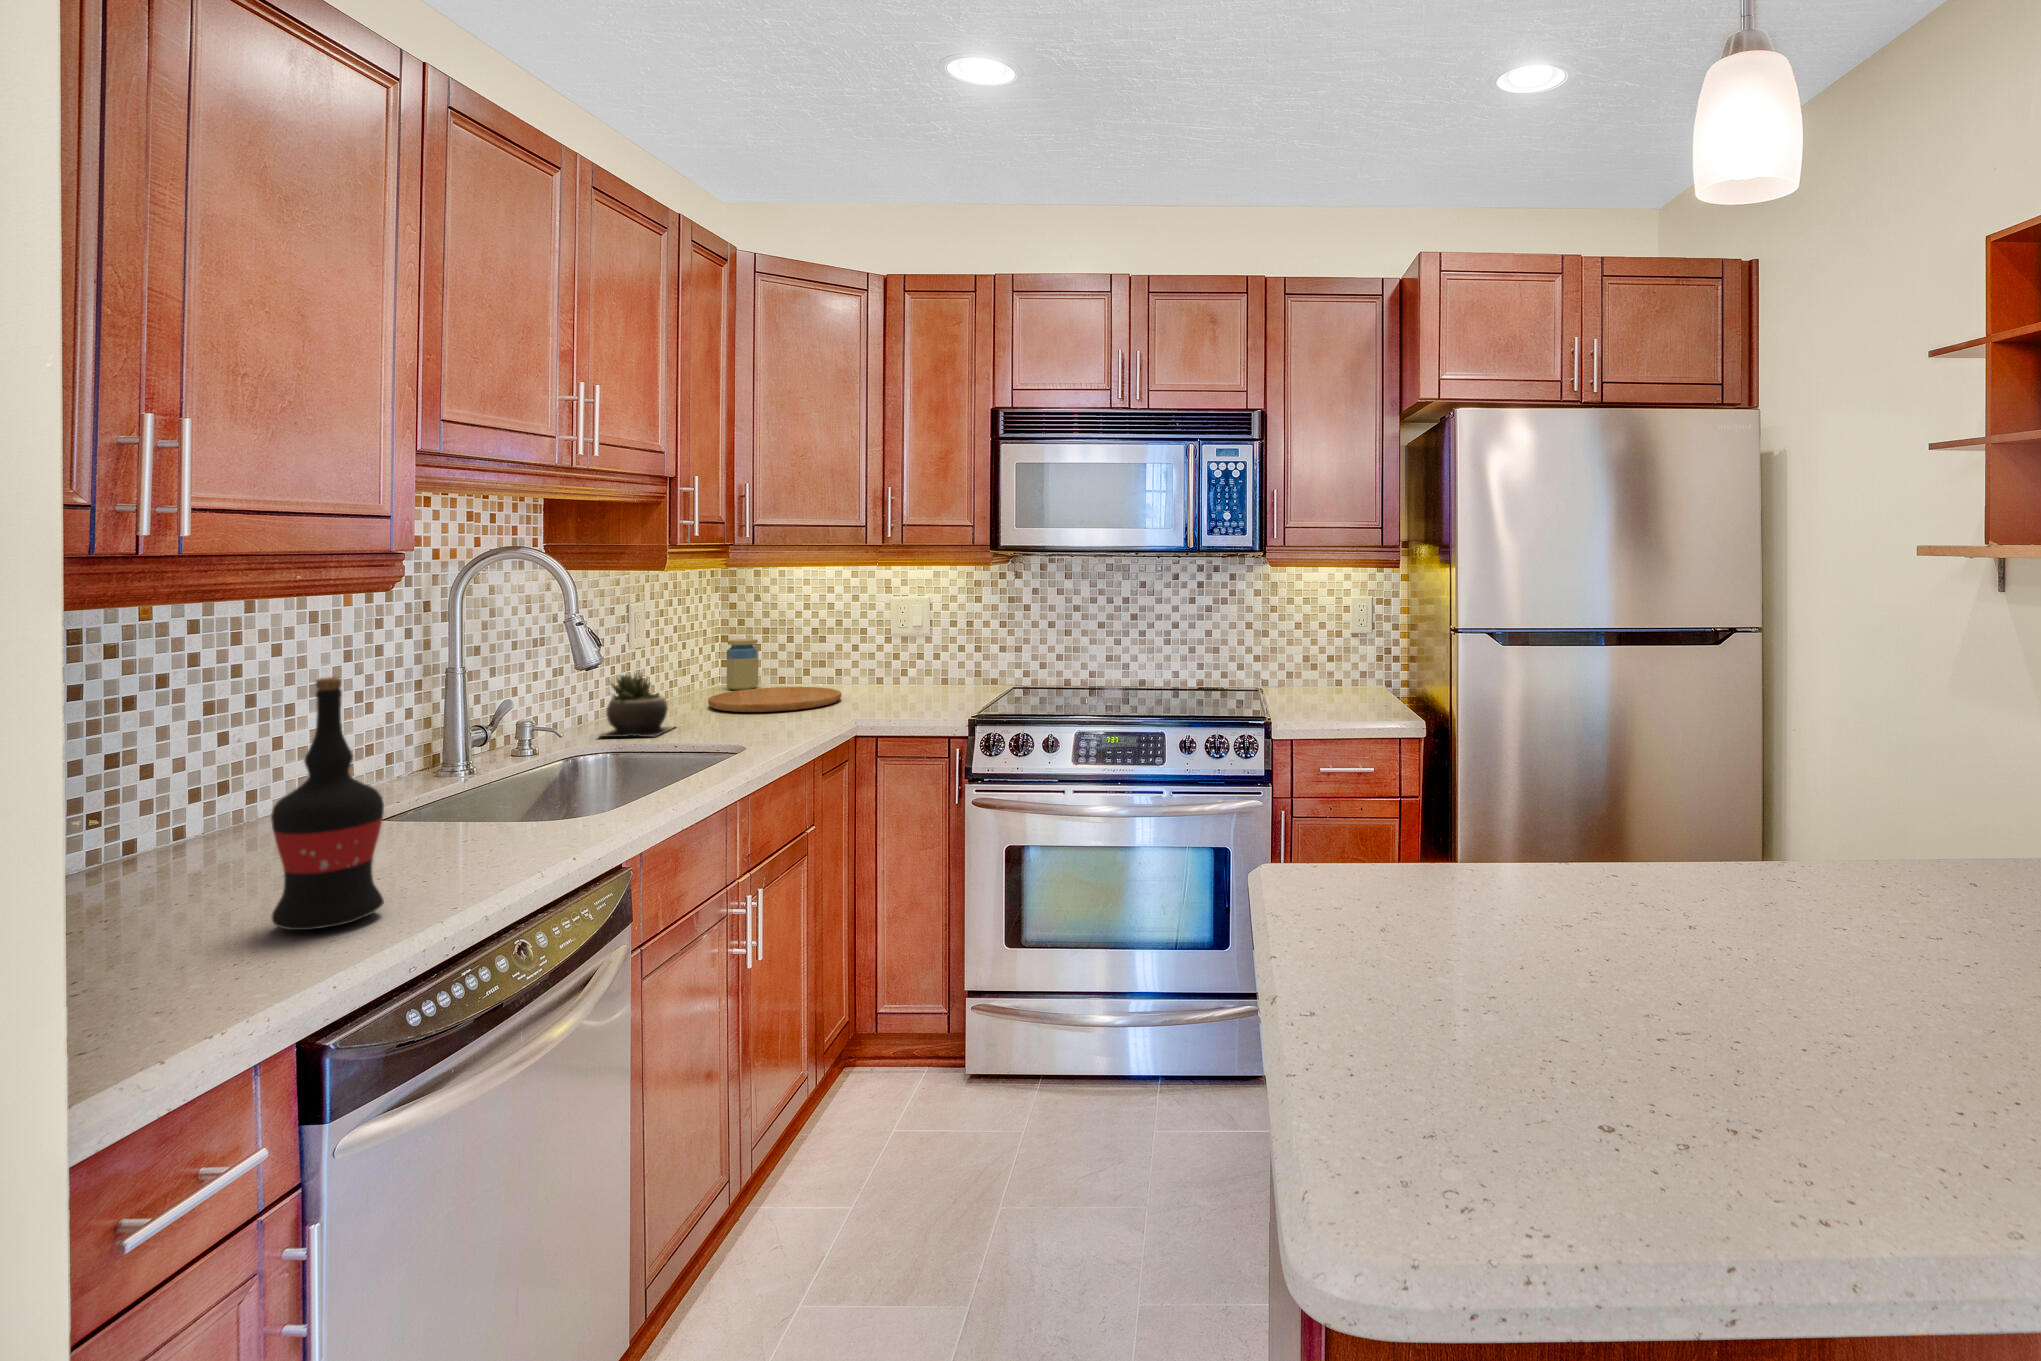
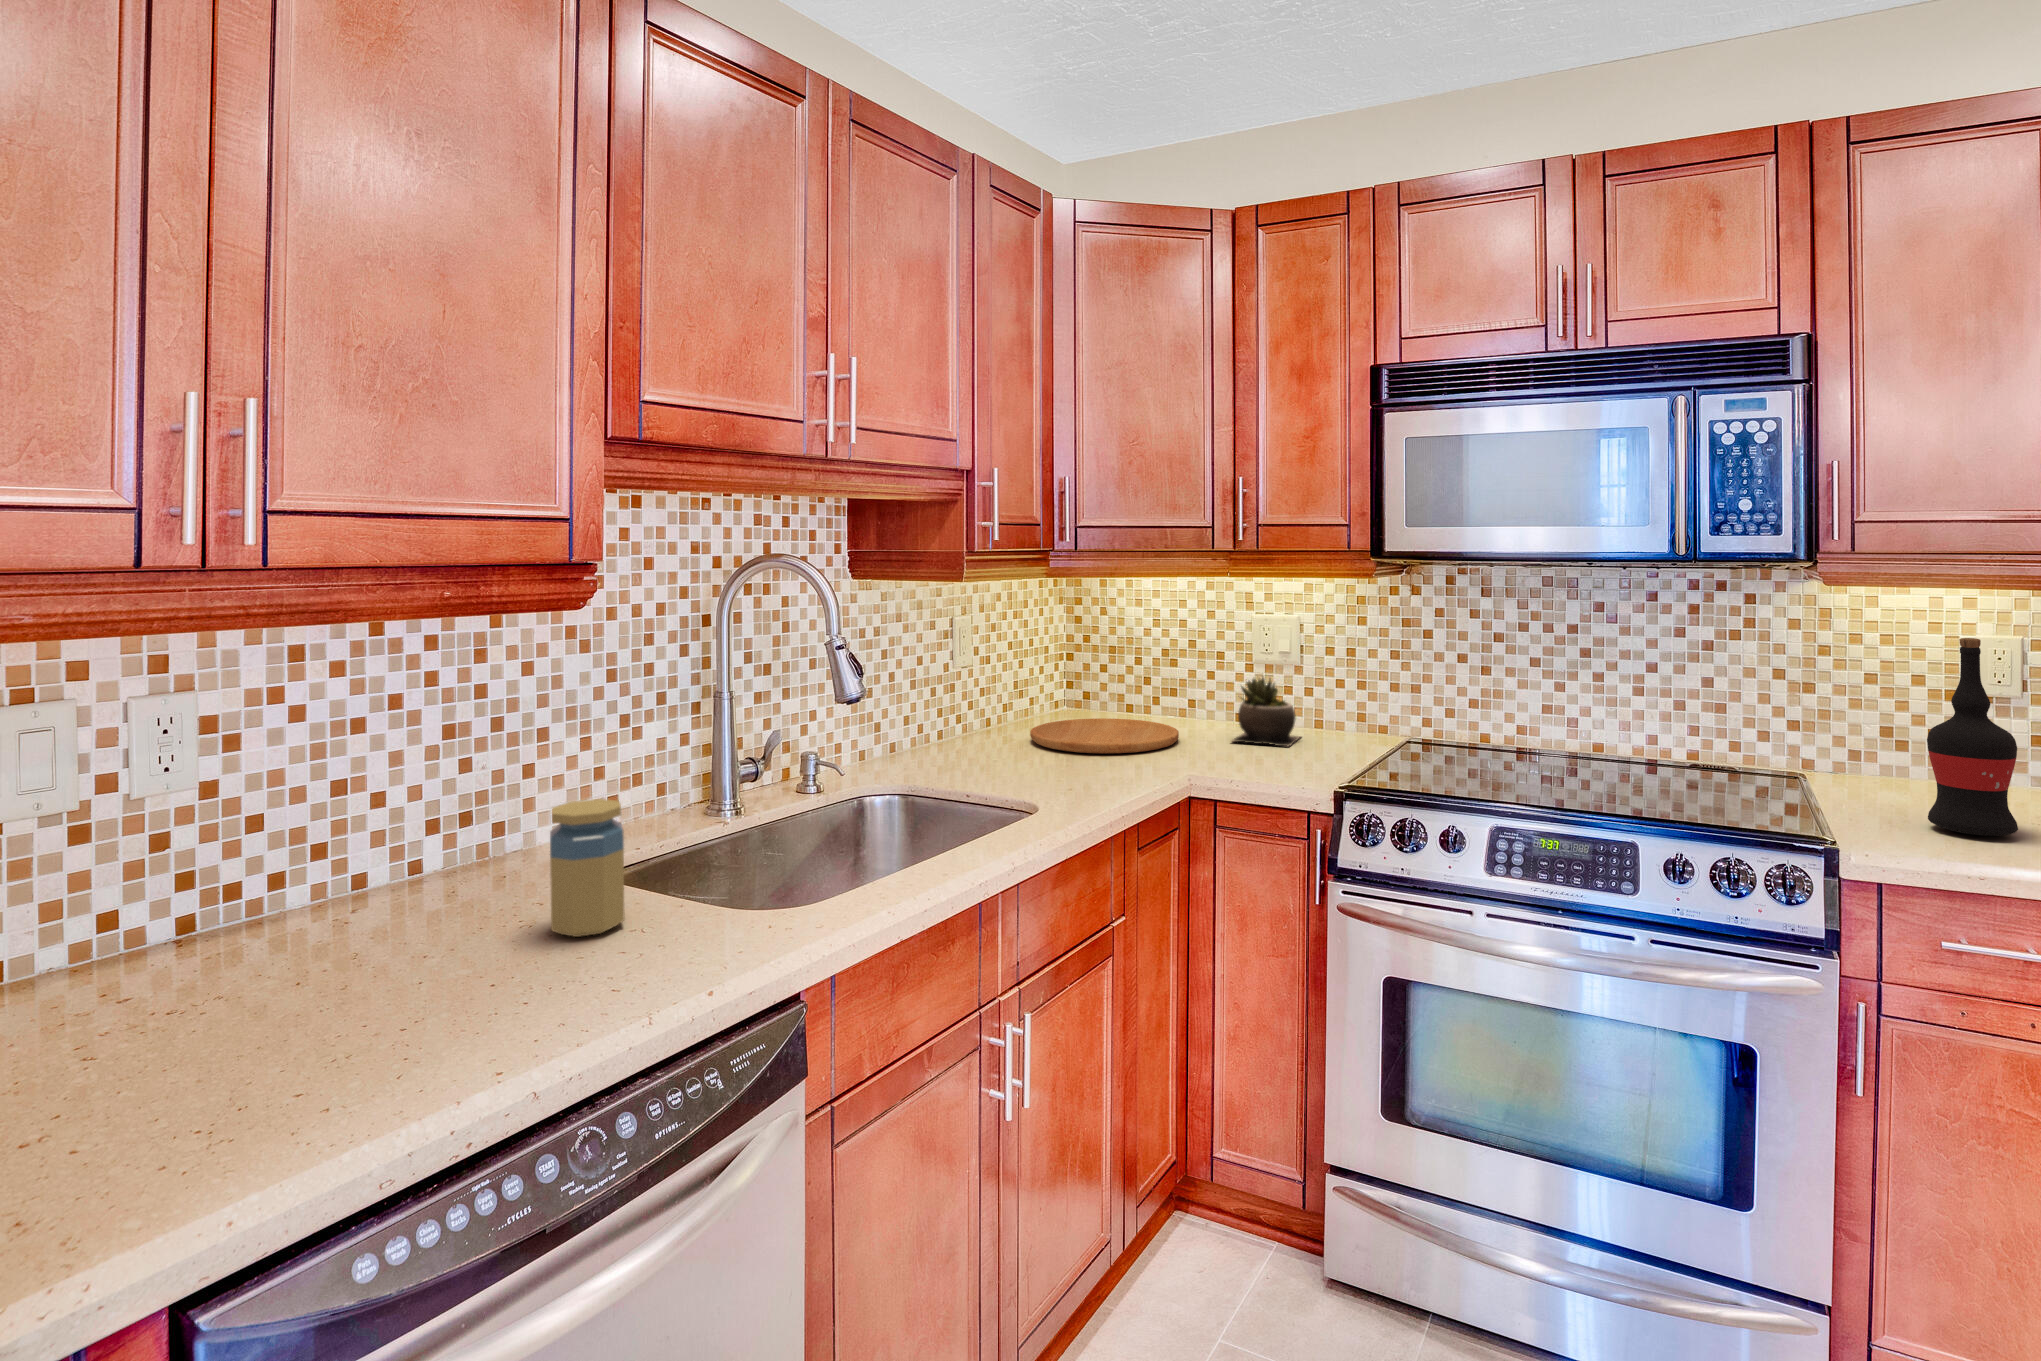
jar: present [727,639,758,690] -> present [550,799,624,937]
succulent plant: present [601,674,672,737] -> present [1232,678,1300,746]
wine bottle: present [271,677,384,930] -> present [1927,638,2018,836]

